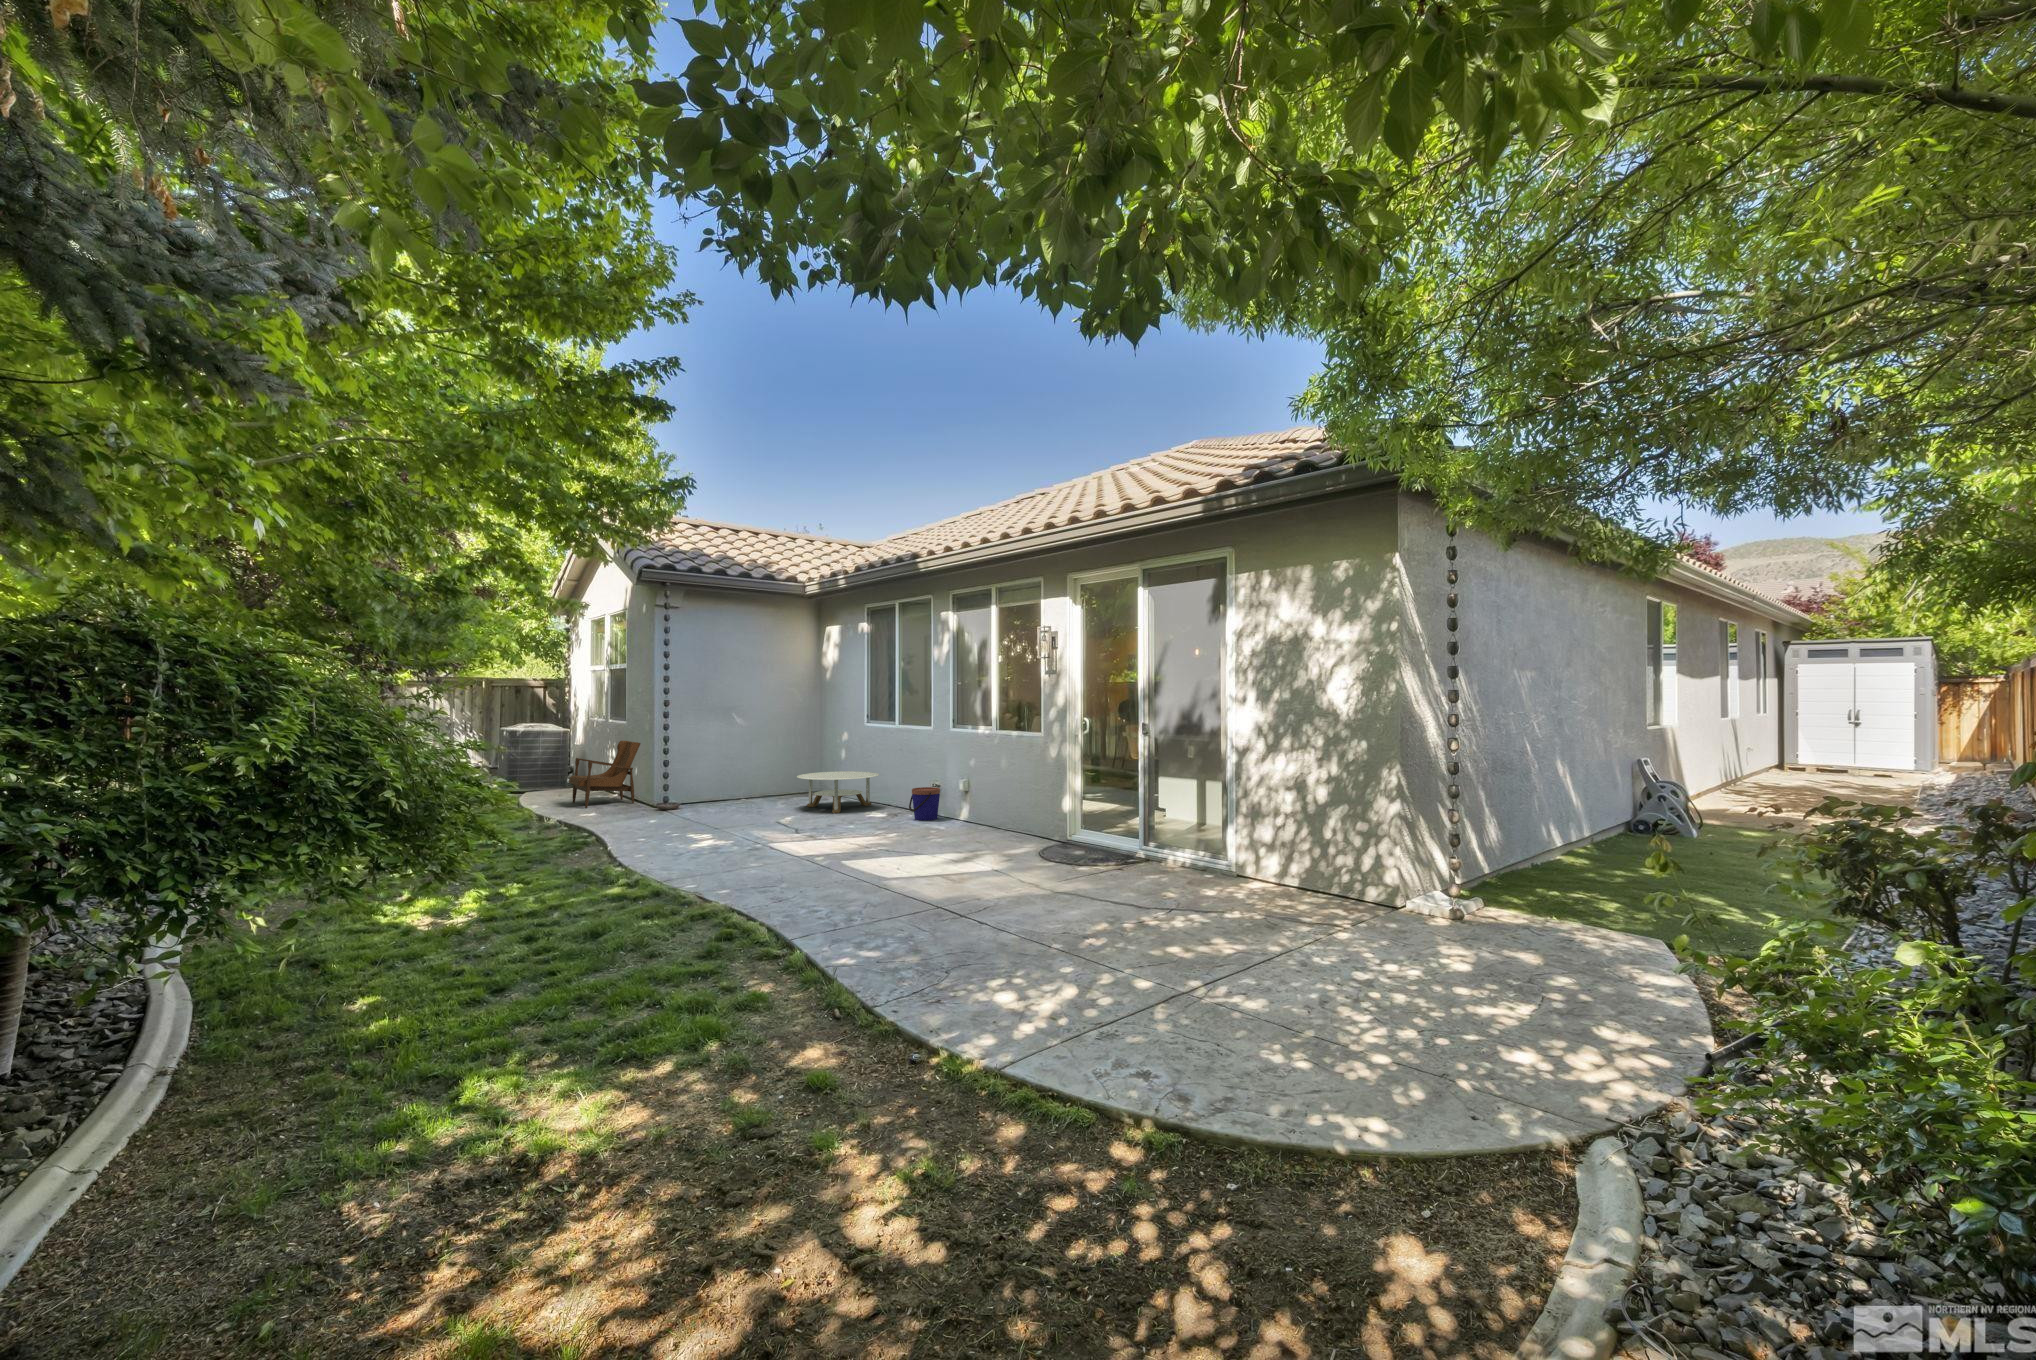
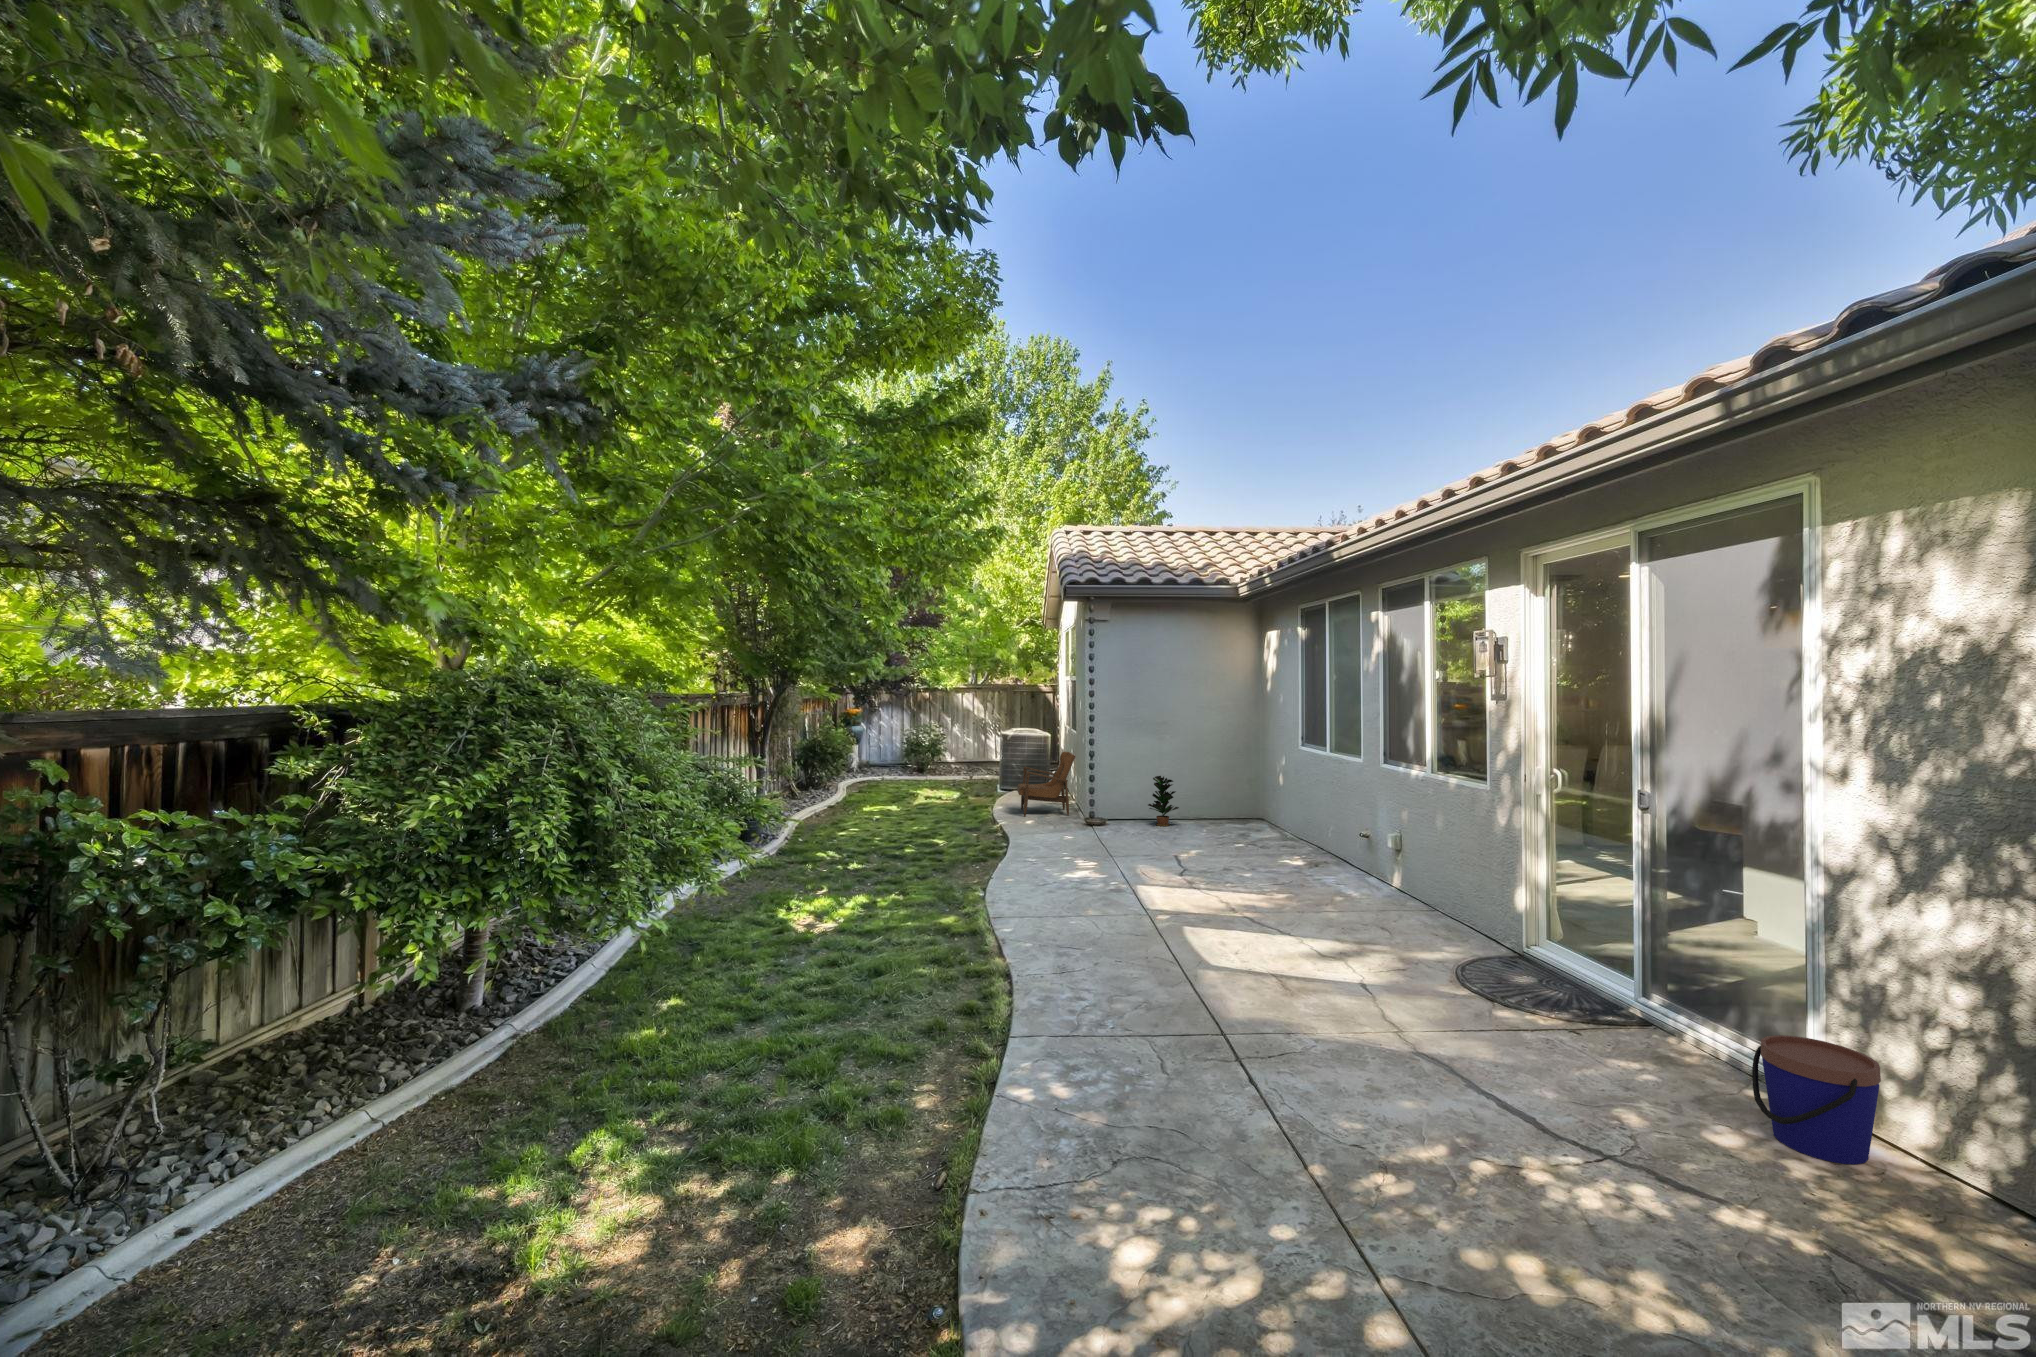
potted plant: none [725,756,754,803] -> present [1148,776,1179,826]
round table: present [797,771,879,813] -> none [1209,802,1307,855]
bucket: present [909,787,940,820] -> present [1752,1035,1881,1164]

